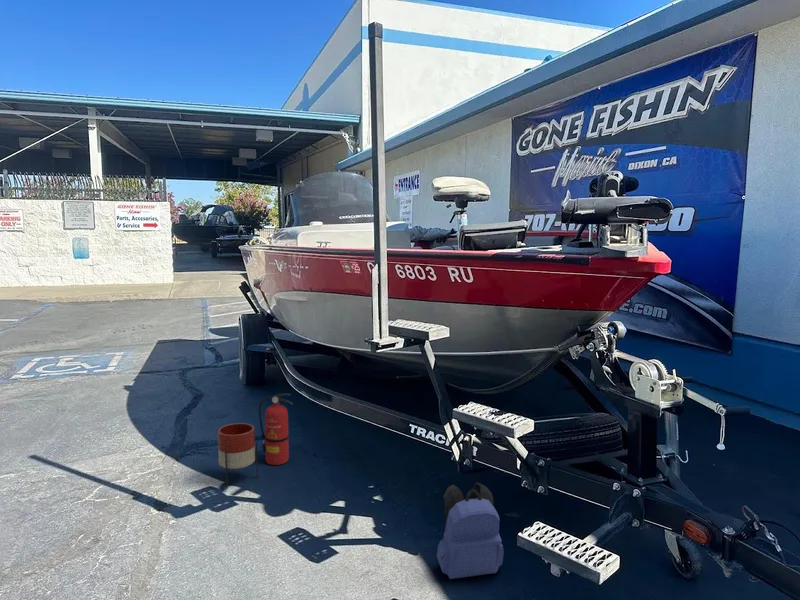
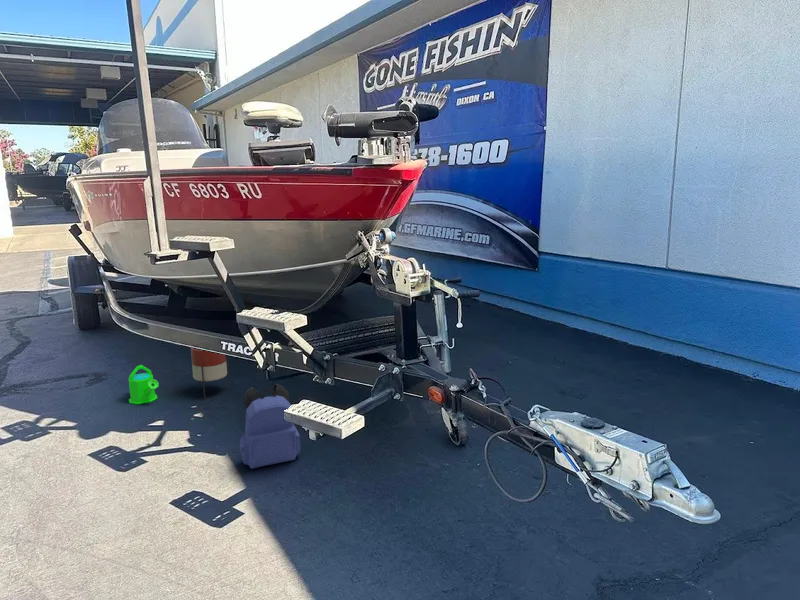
fire extinguisher: present [259,394,293,465] -> none [77,326,114,397]
planter: present [218,423,258,488] -> present [191,348,231,400]
watering can: none [304,437,336,478] -> present [128,365,159,404]

